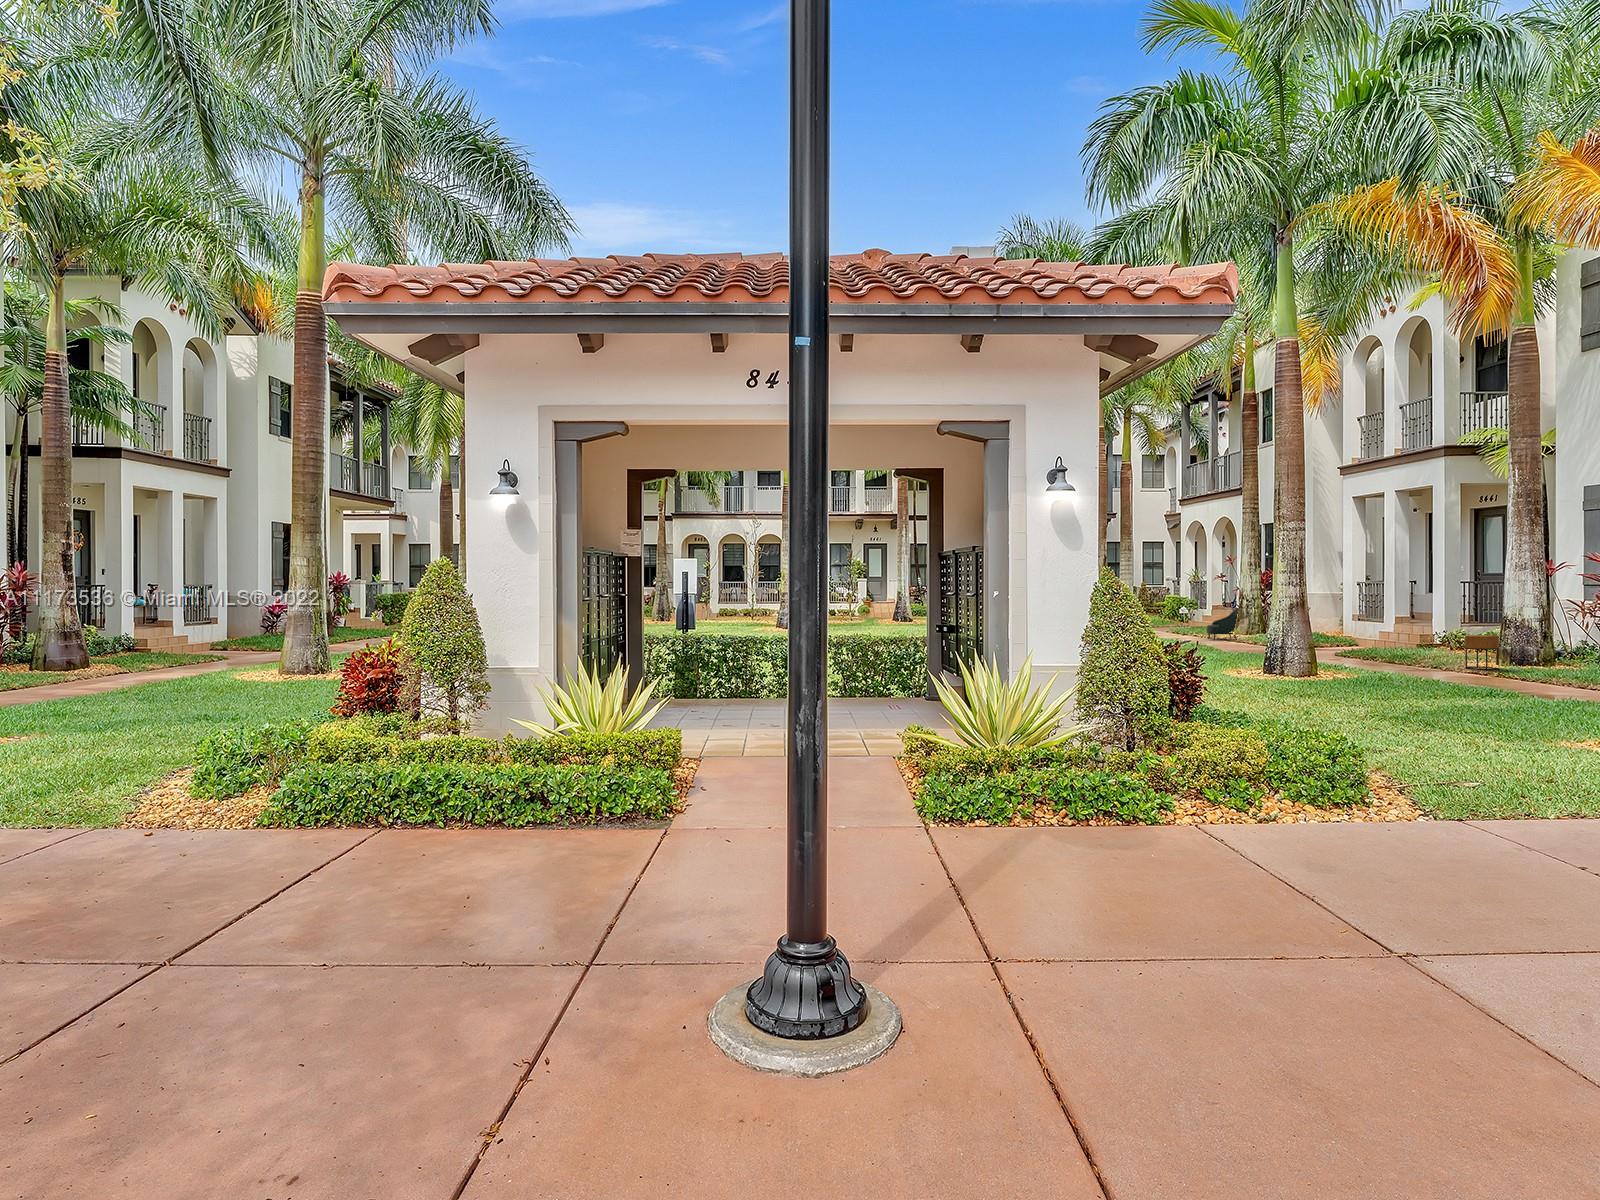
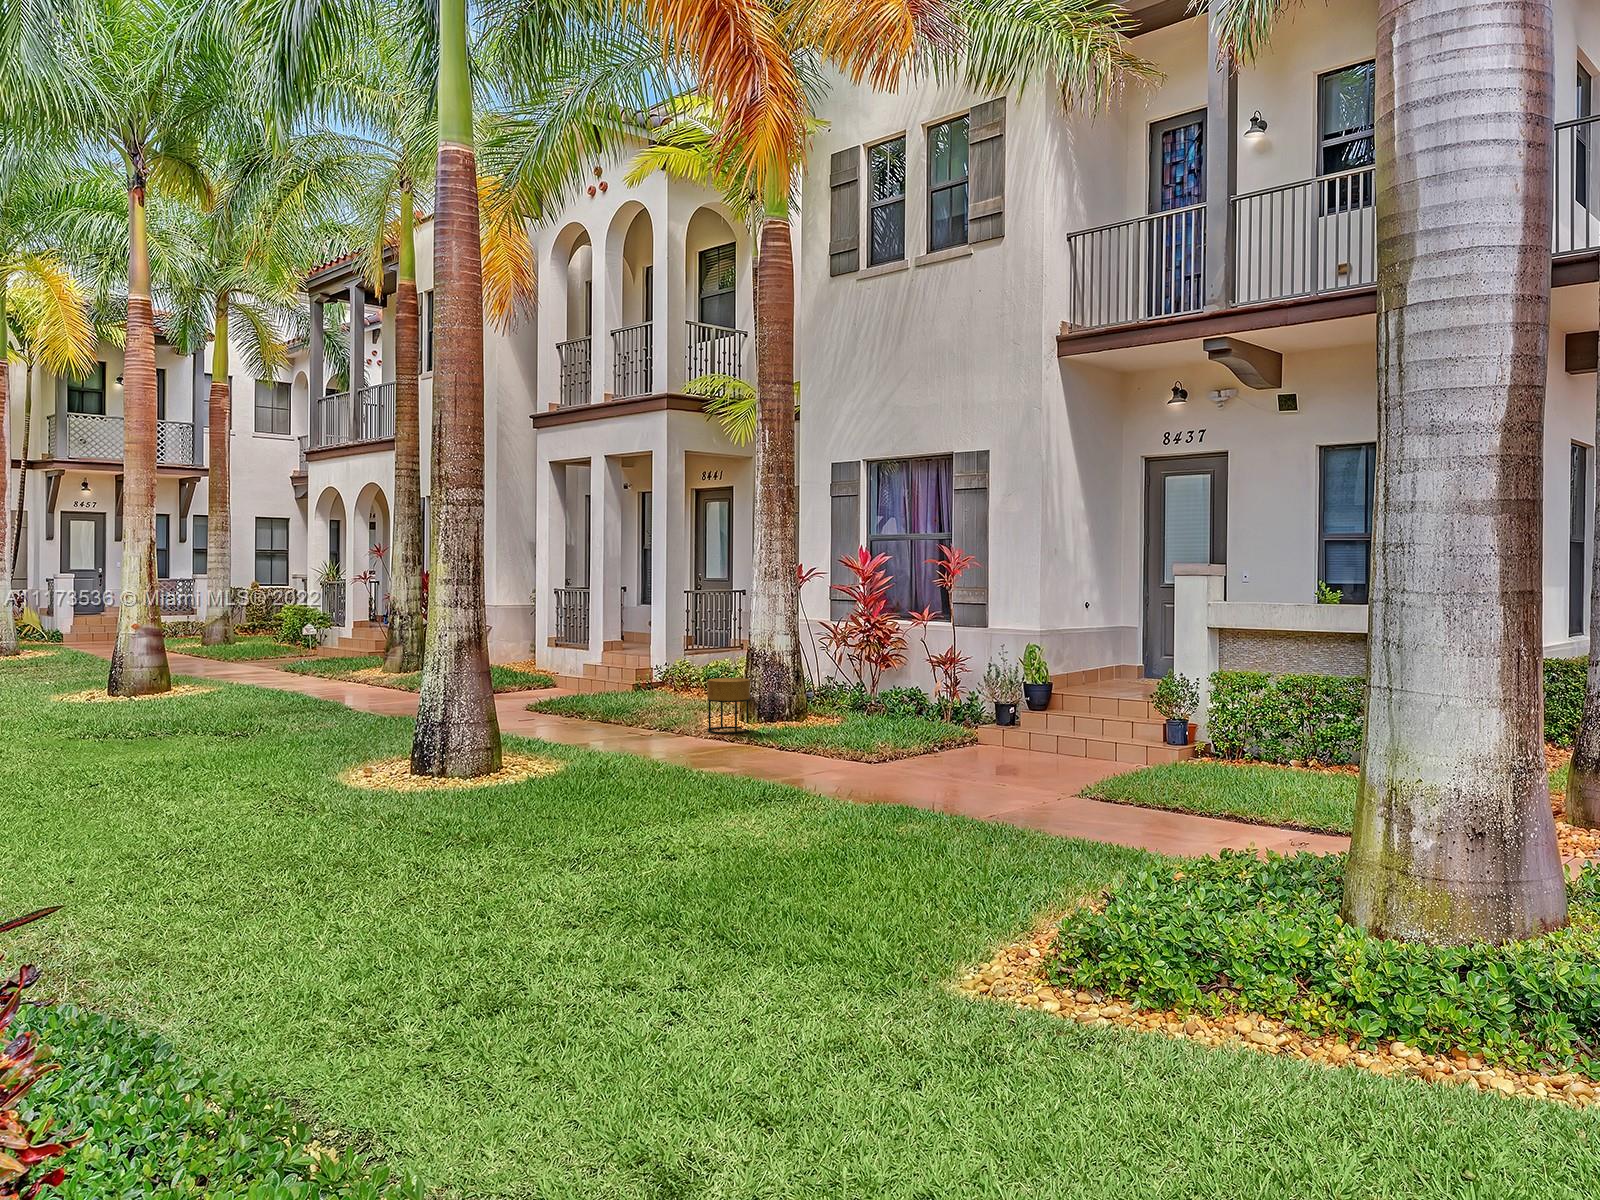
armchair: present [1207,608,1238,640] -> none [334,625,394,683]

